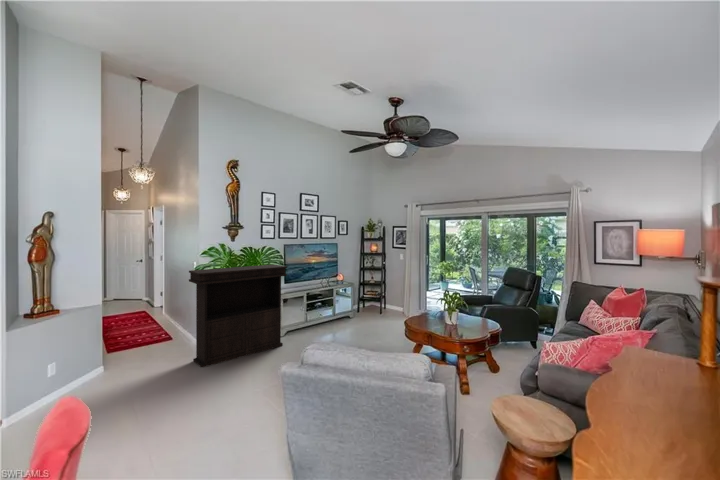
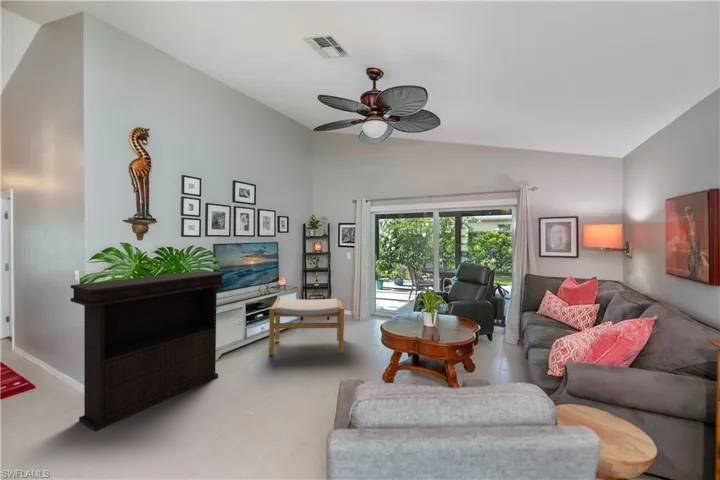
footstool: none [324,290,387,339] -> present [269,298,344,355]

